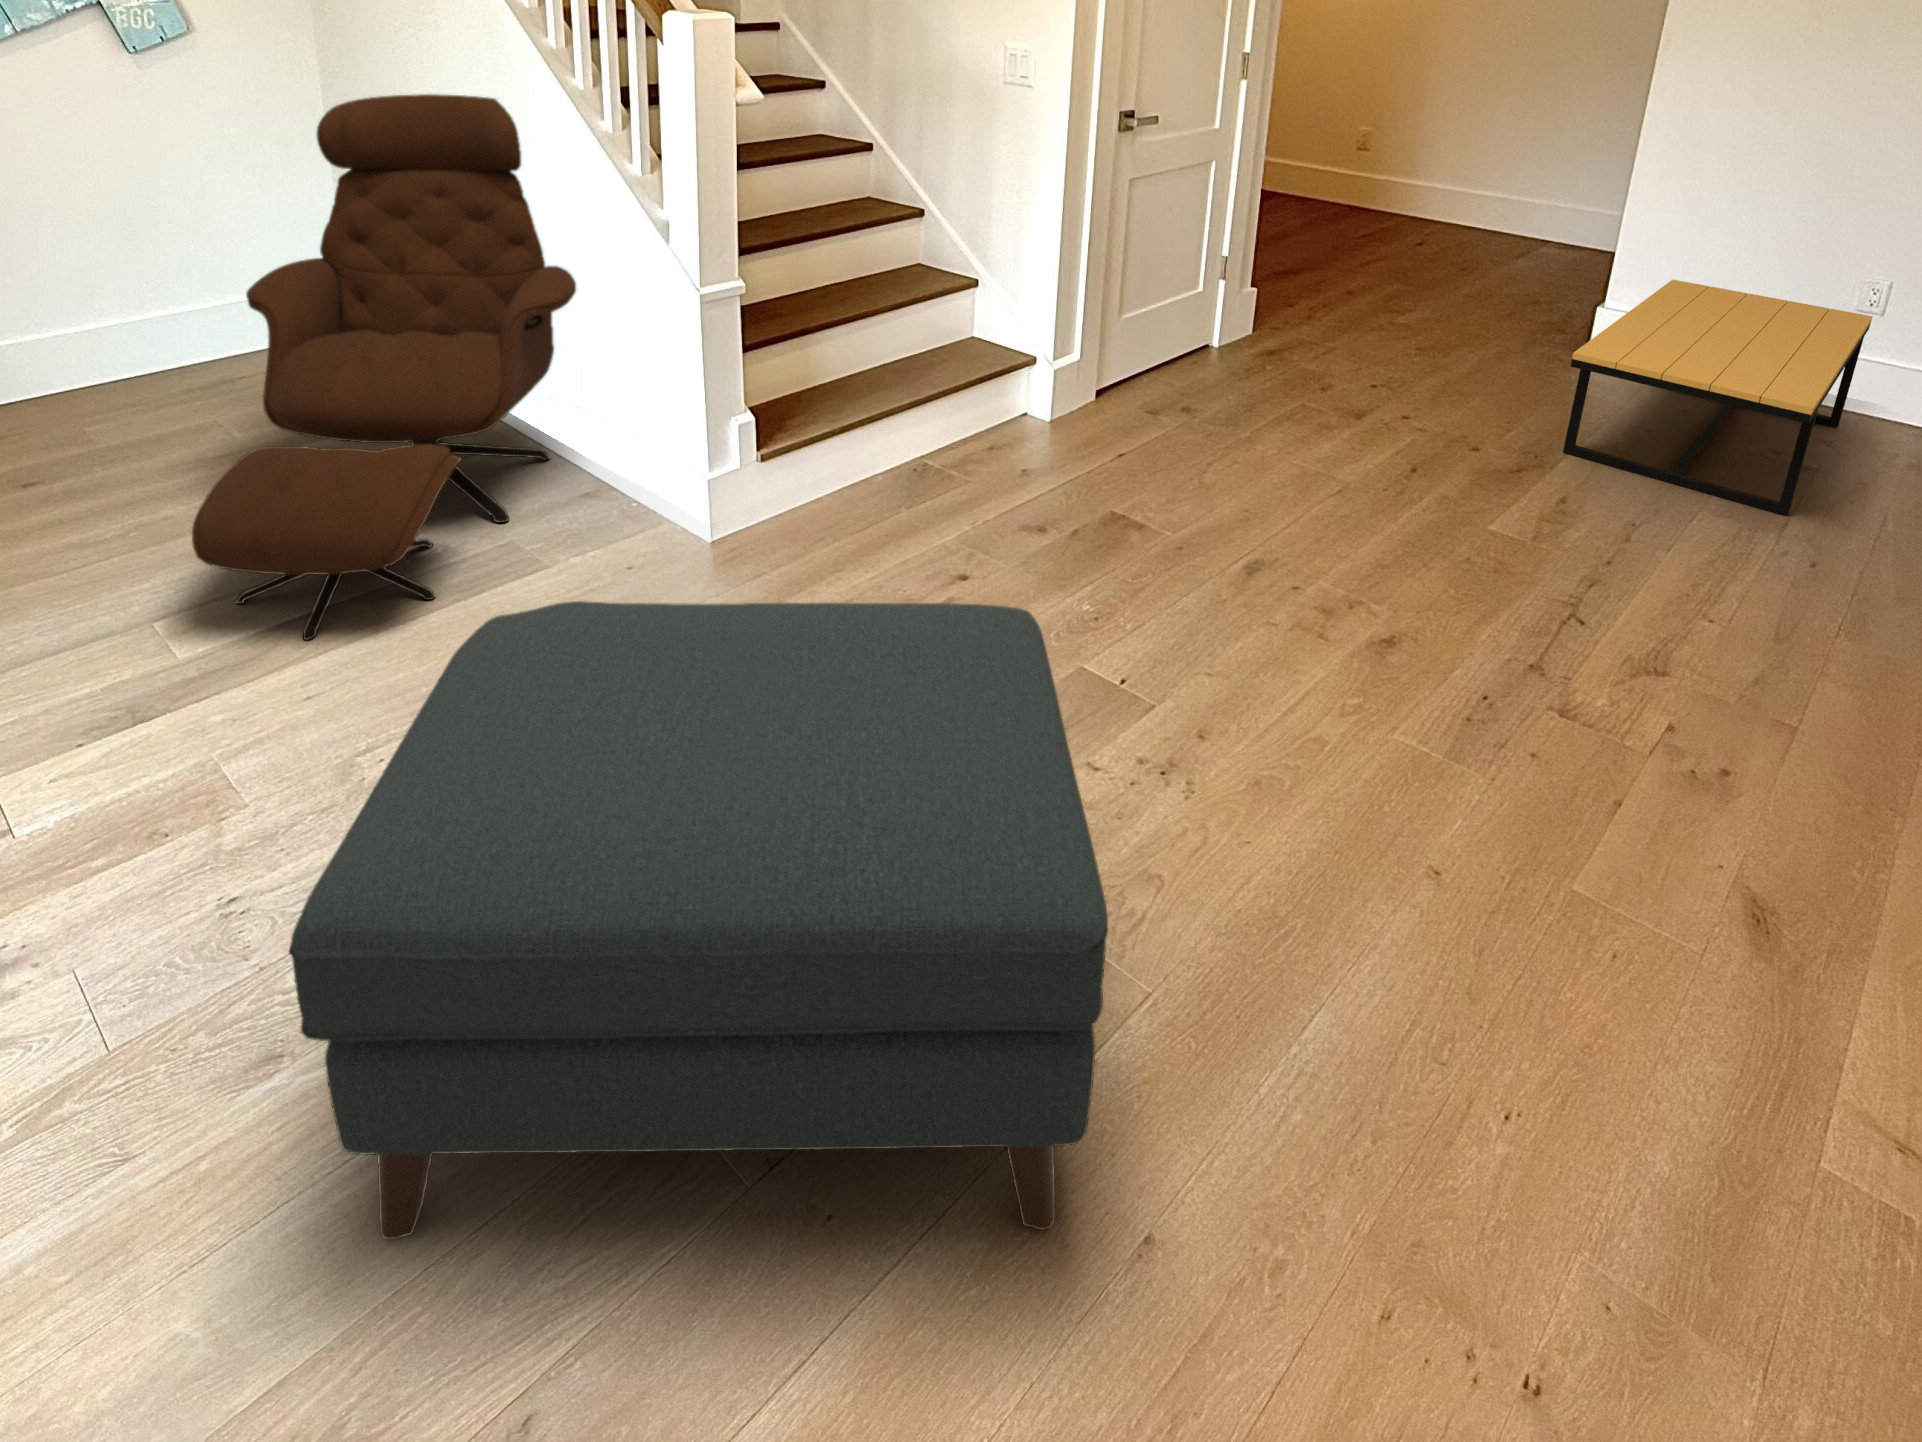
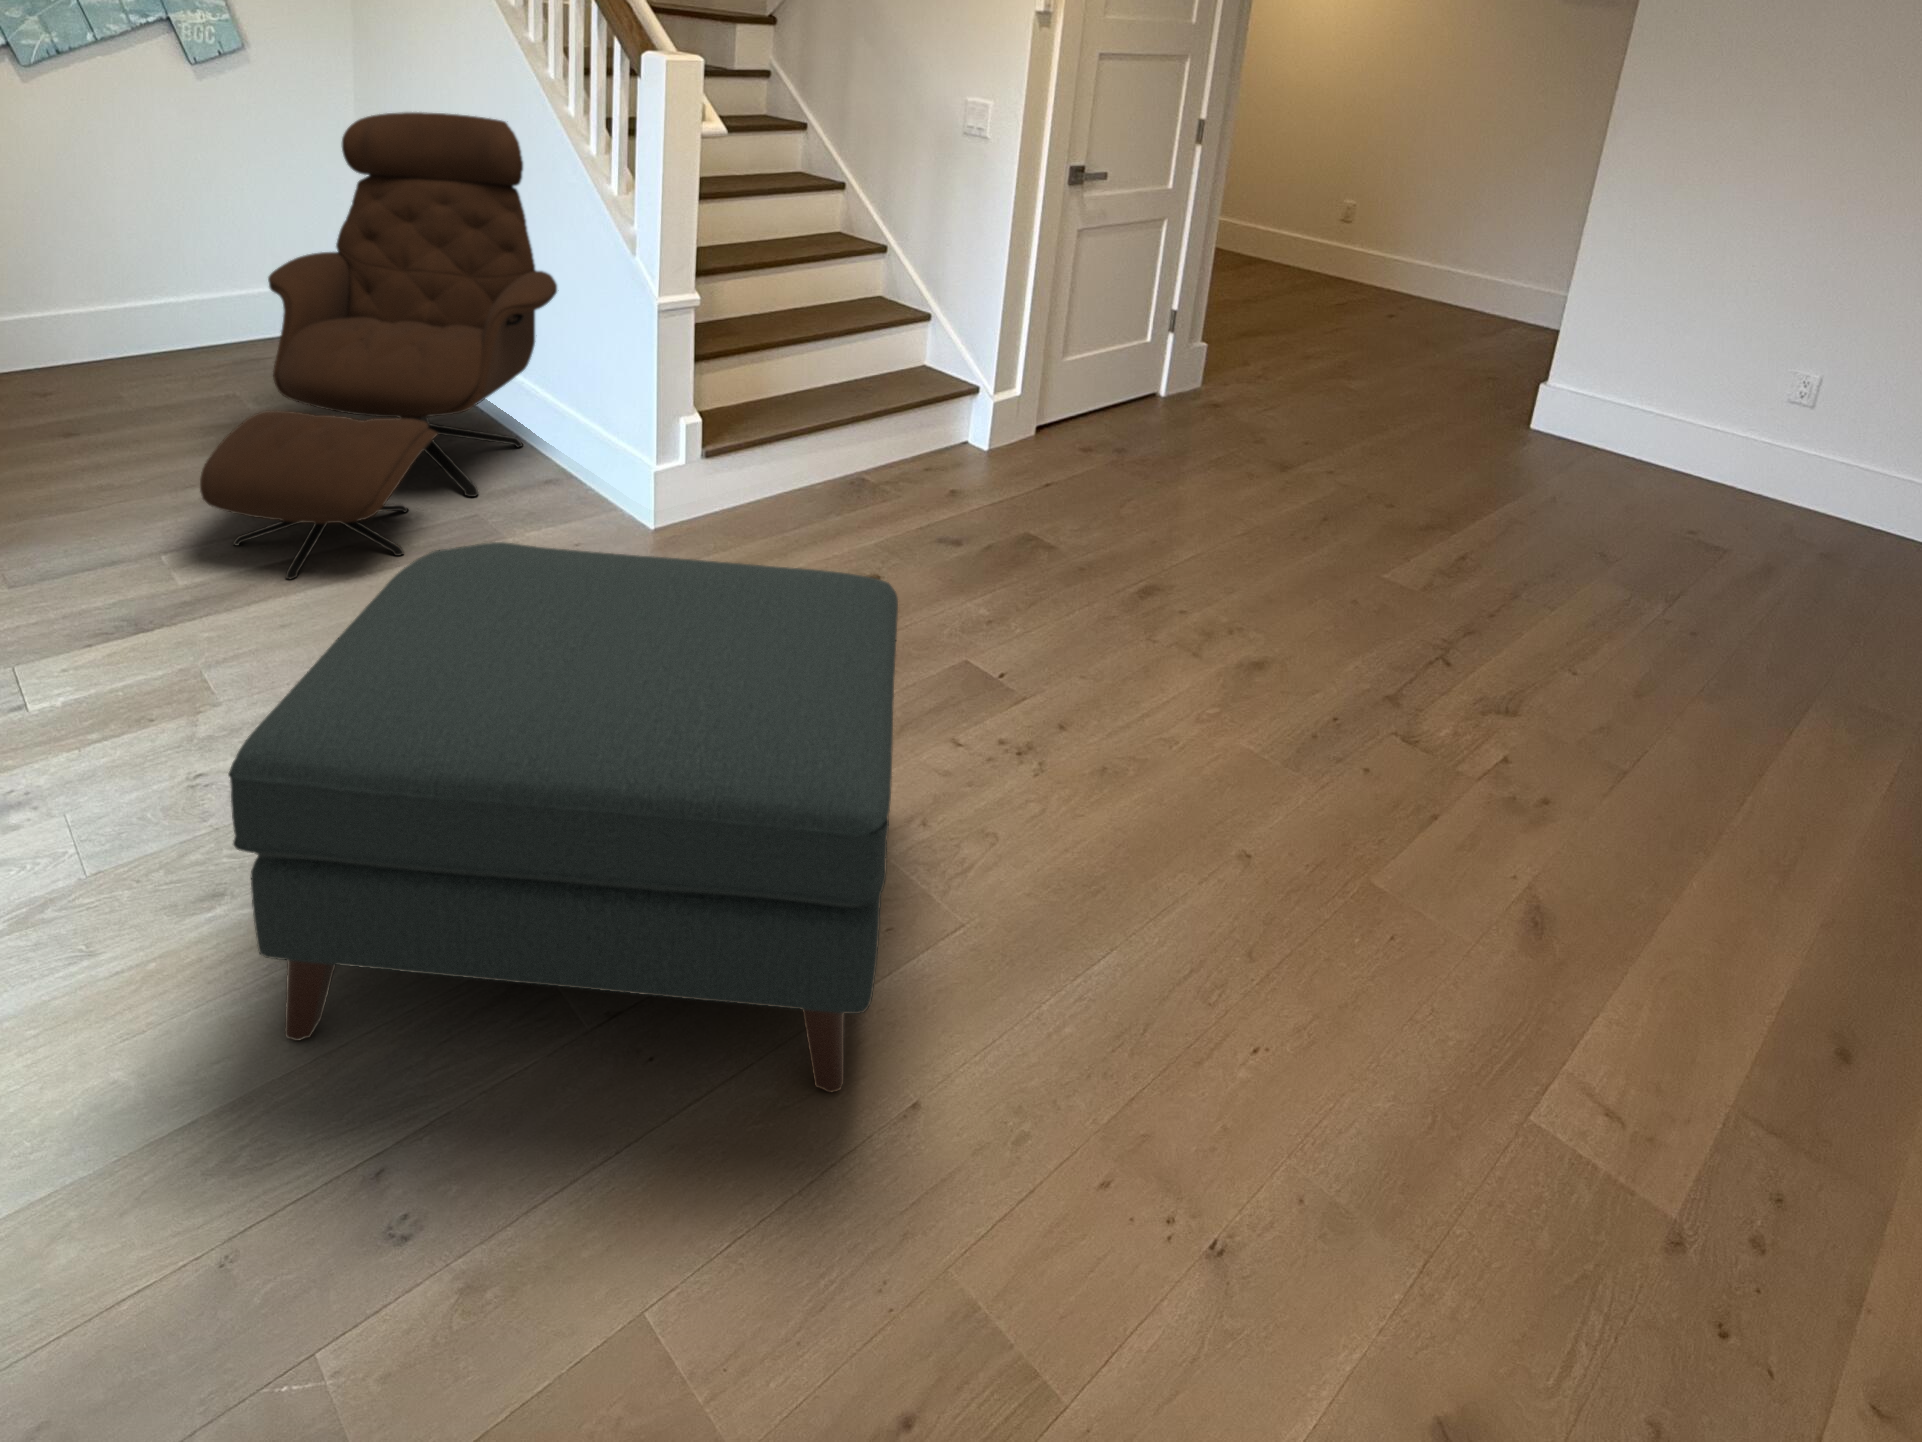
coffee table: present [1563,280,1872,516] -> none [1472,359,1794,586]

